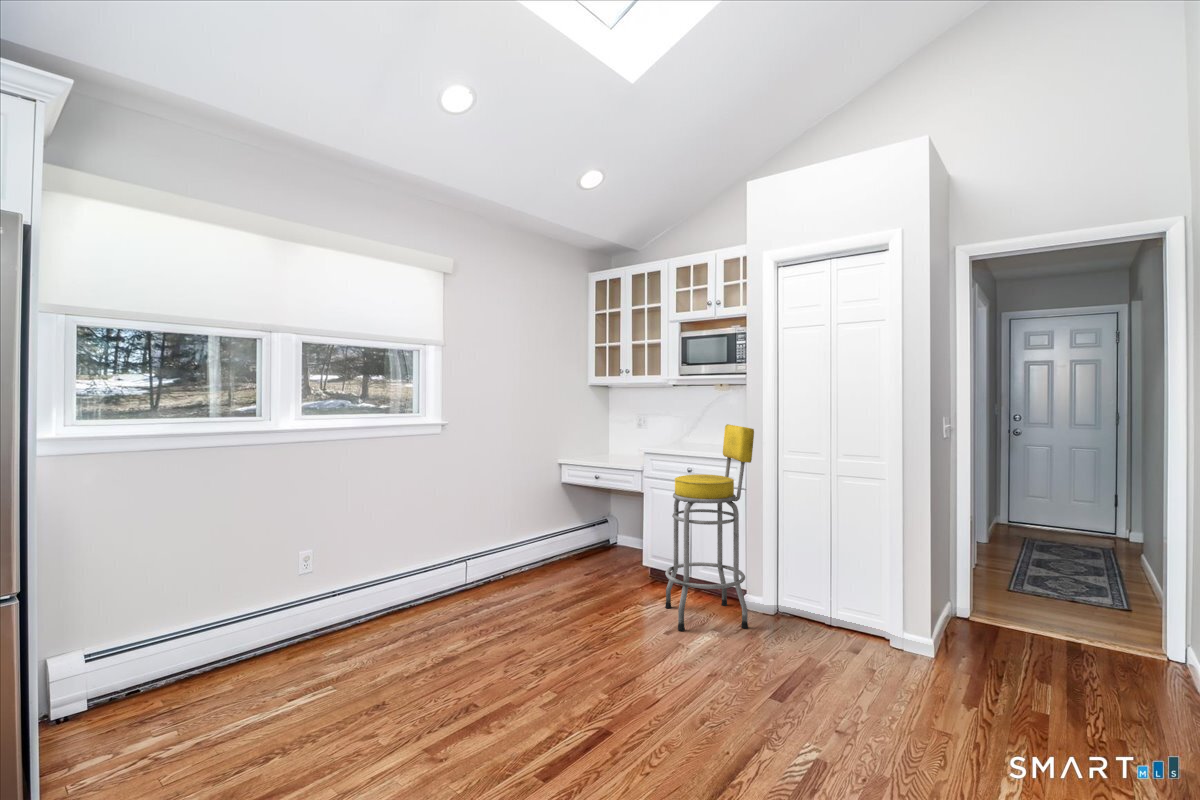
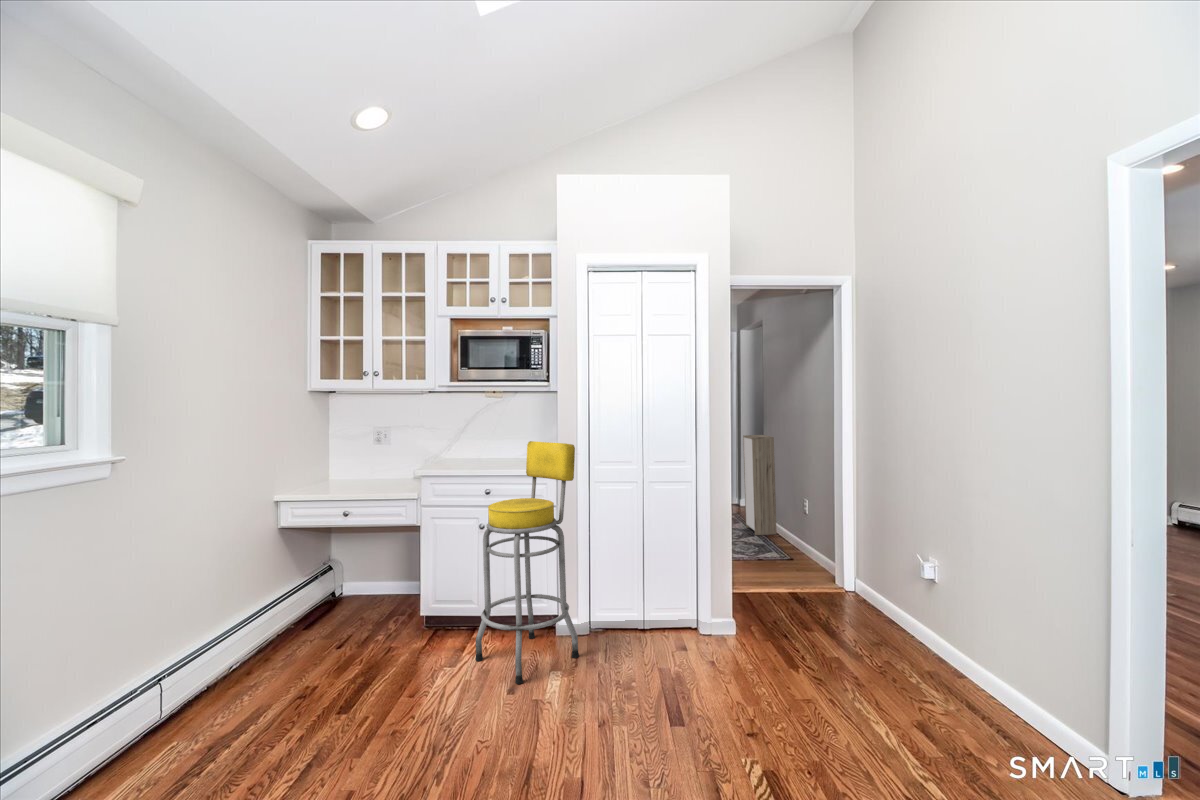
storage cabinet: none [1103,446,1145,586] -> present [743,435,777,535]

